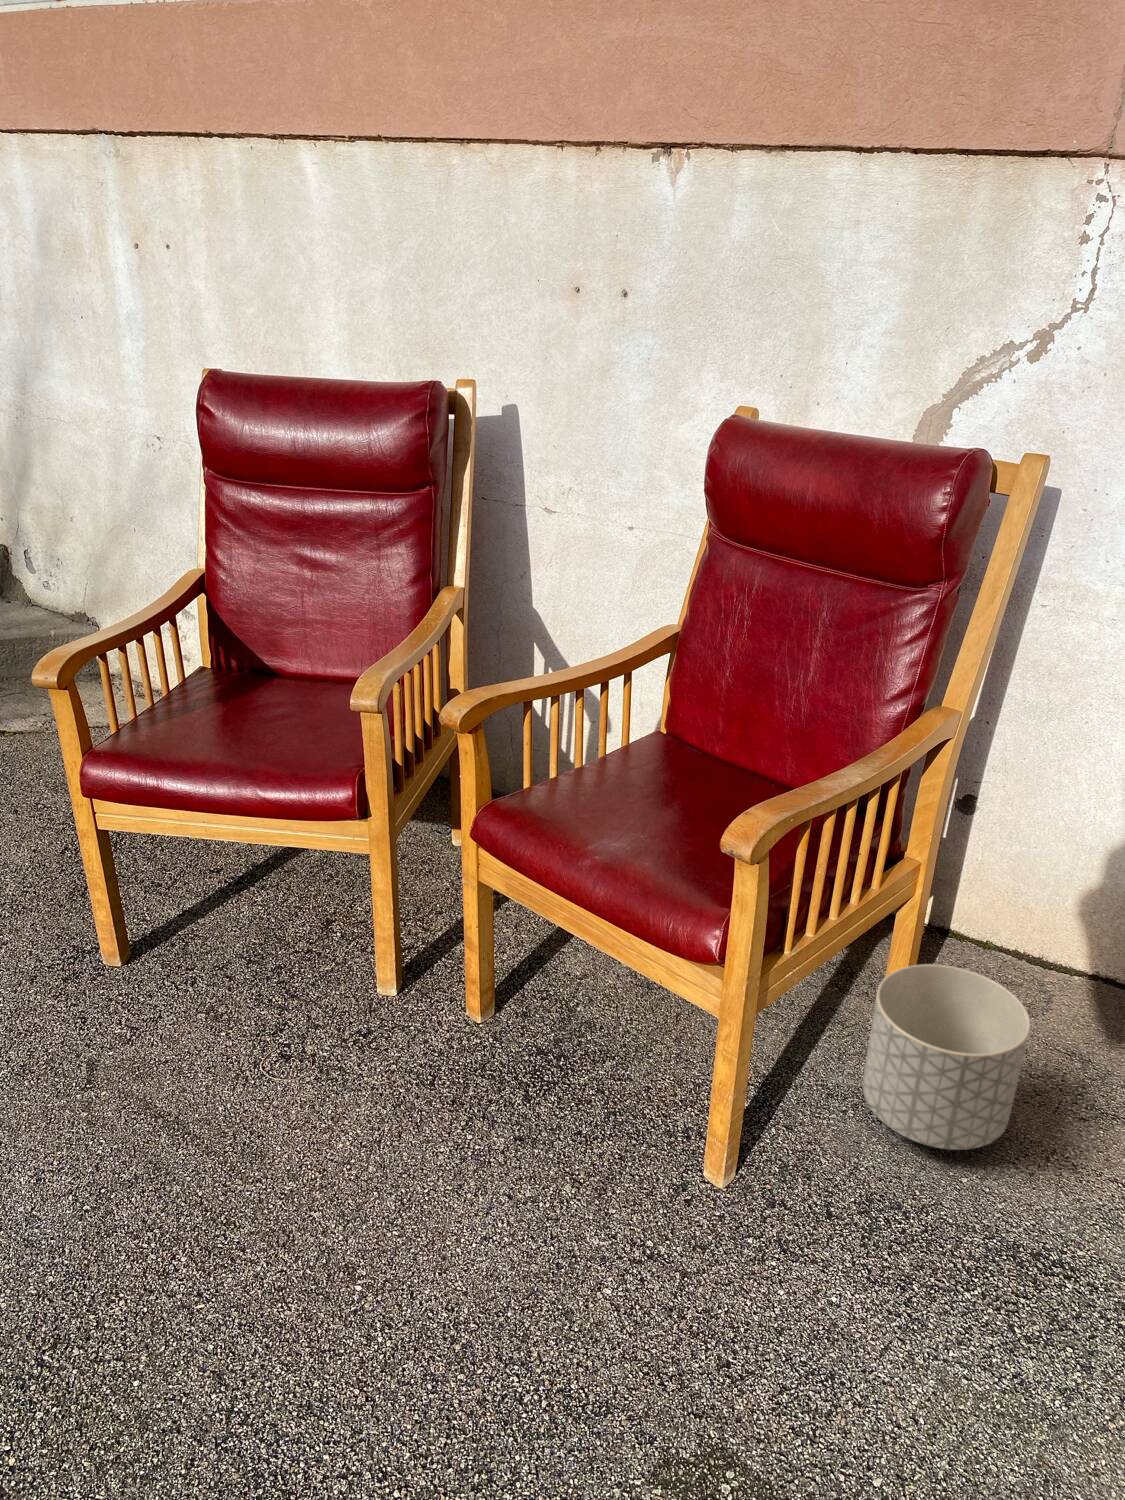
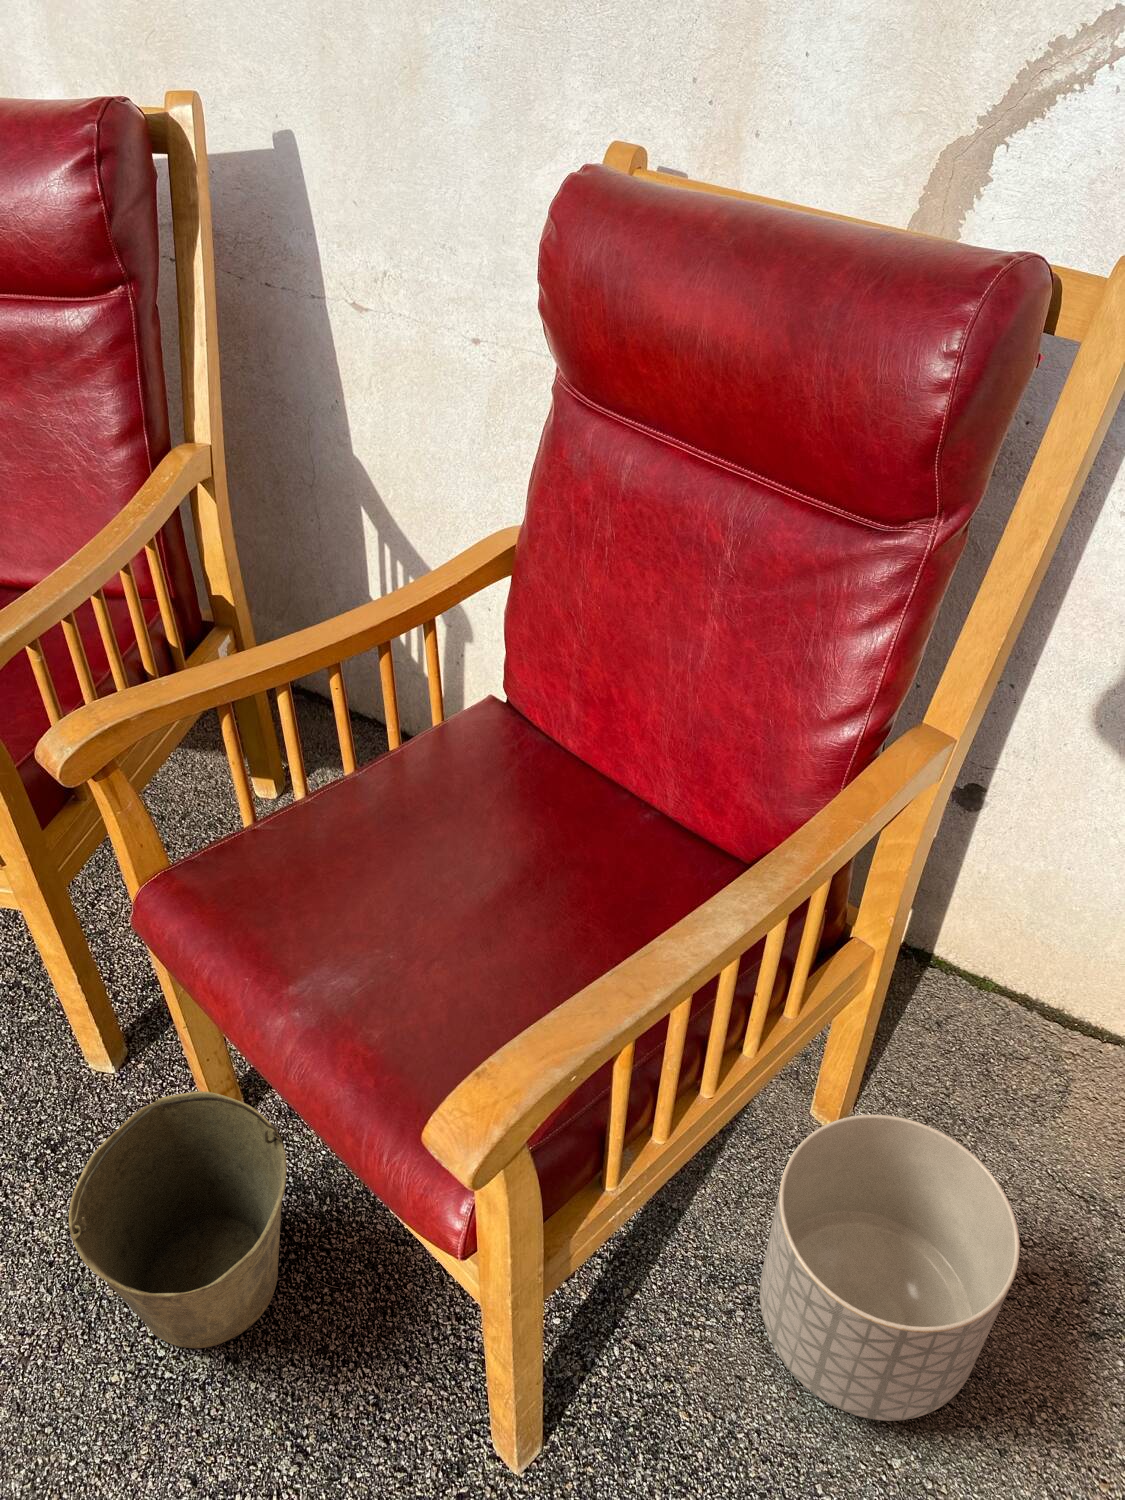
bucket: none [426,937,560,1133] -> present [69,1091,287,1348]

